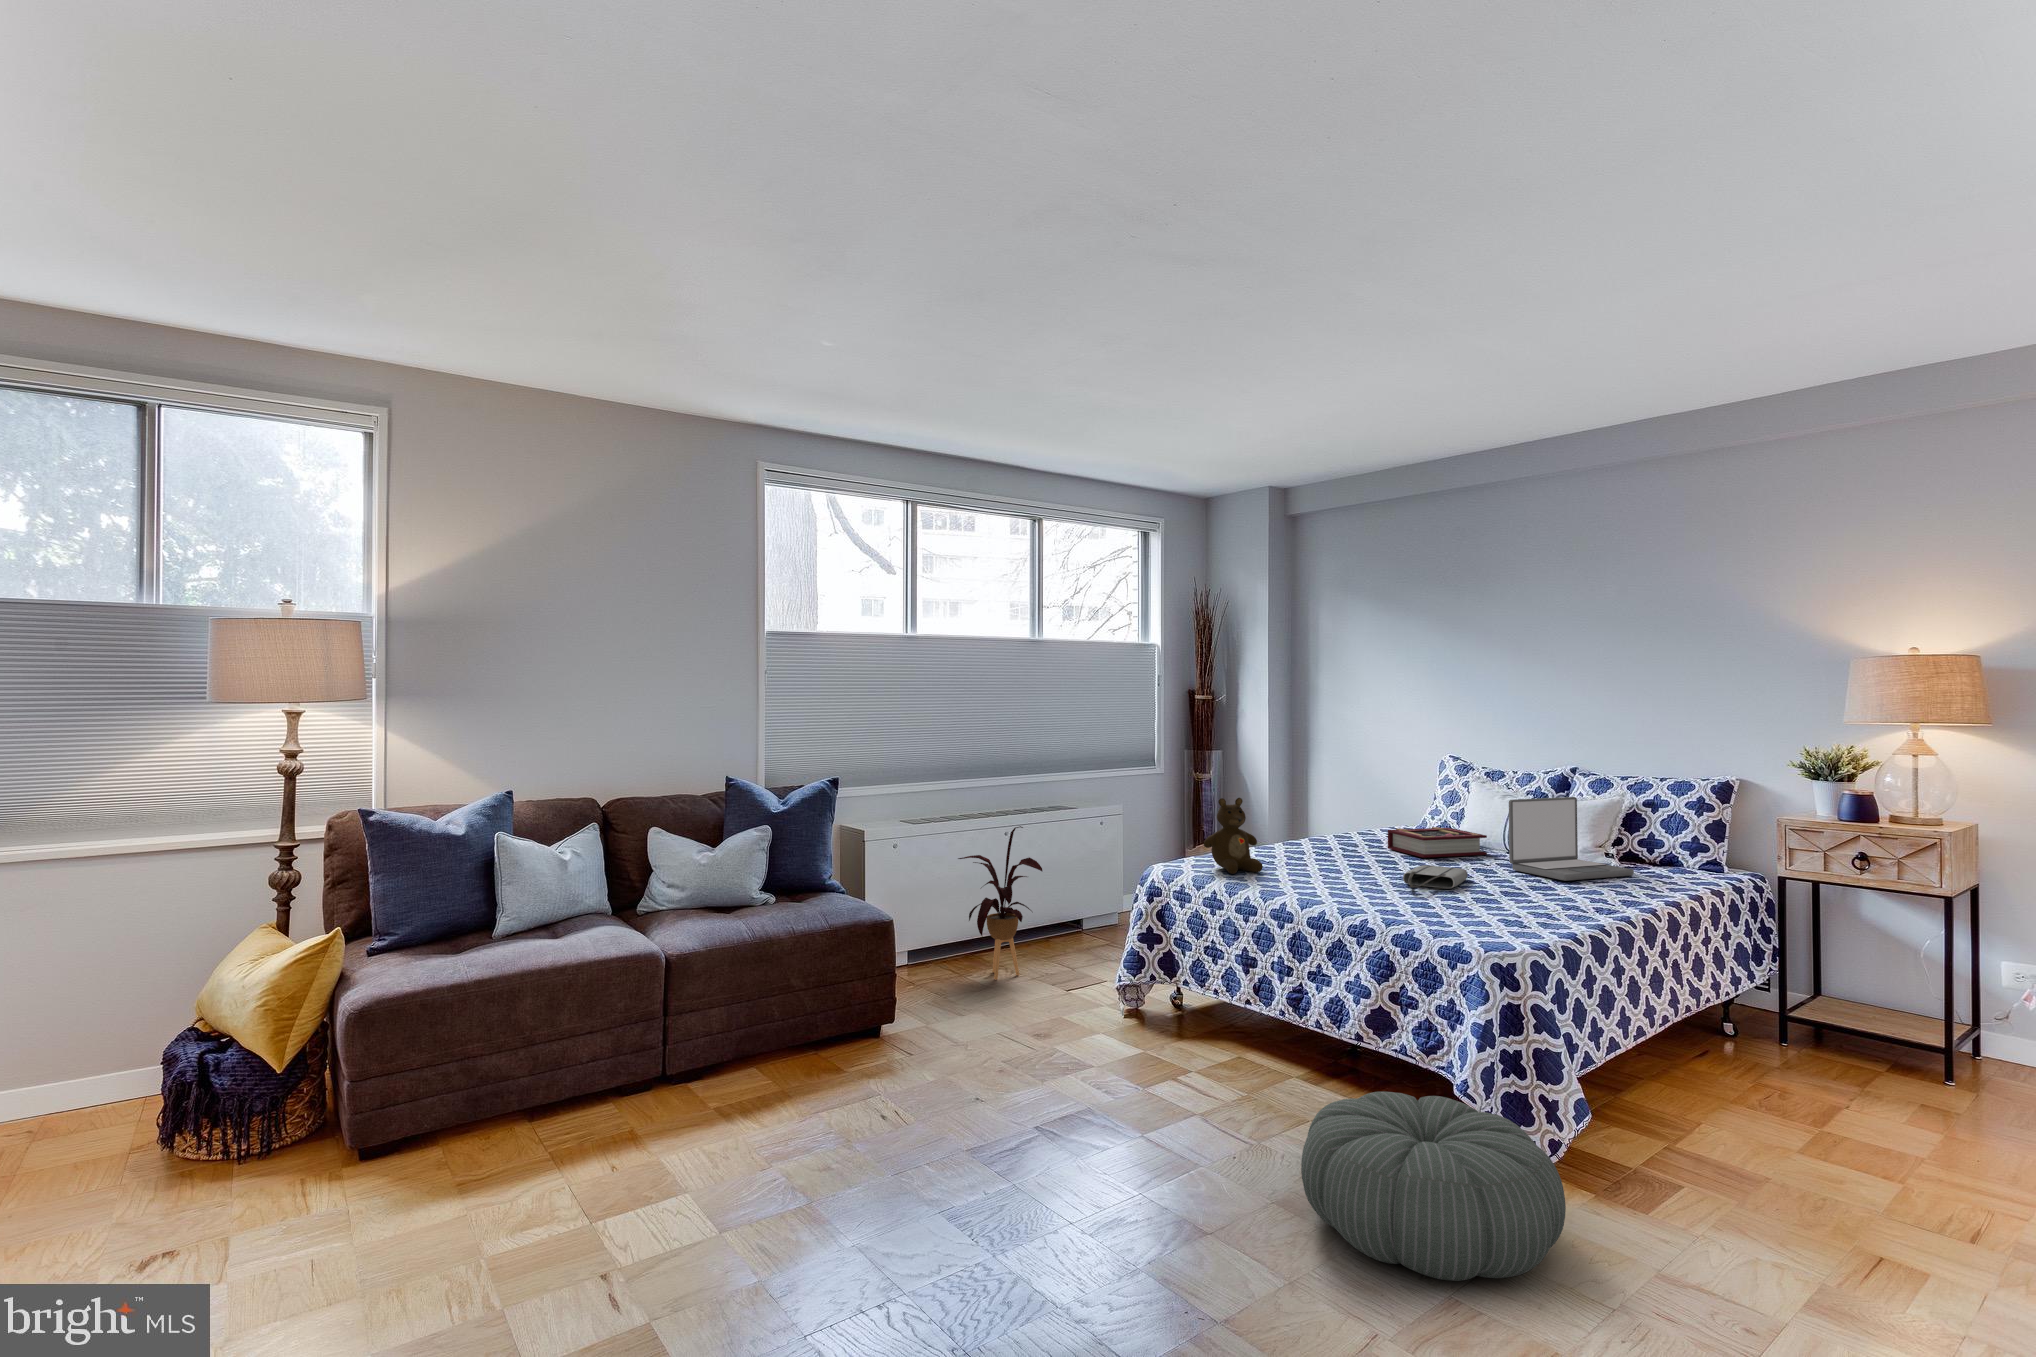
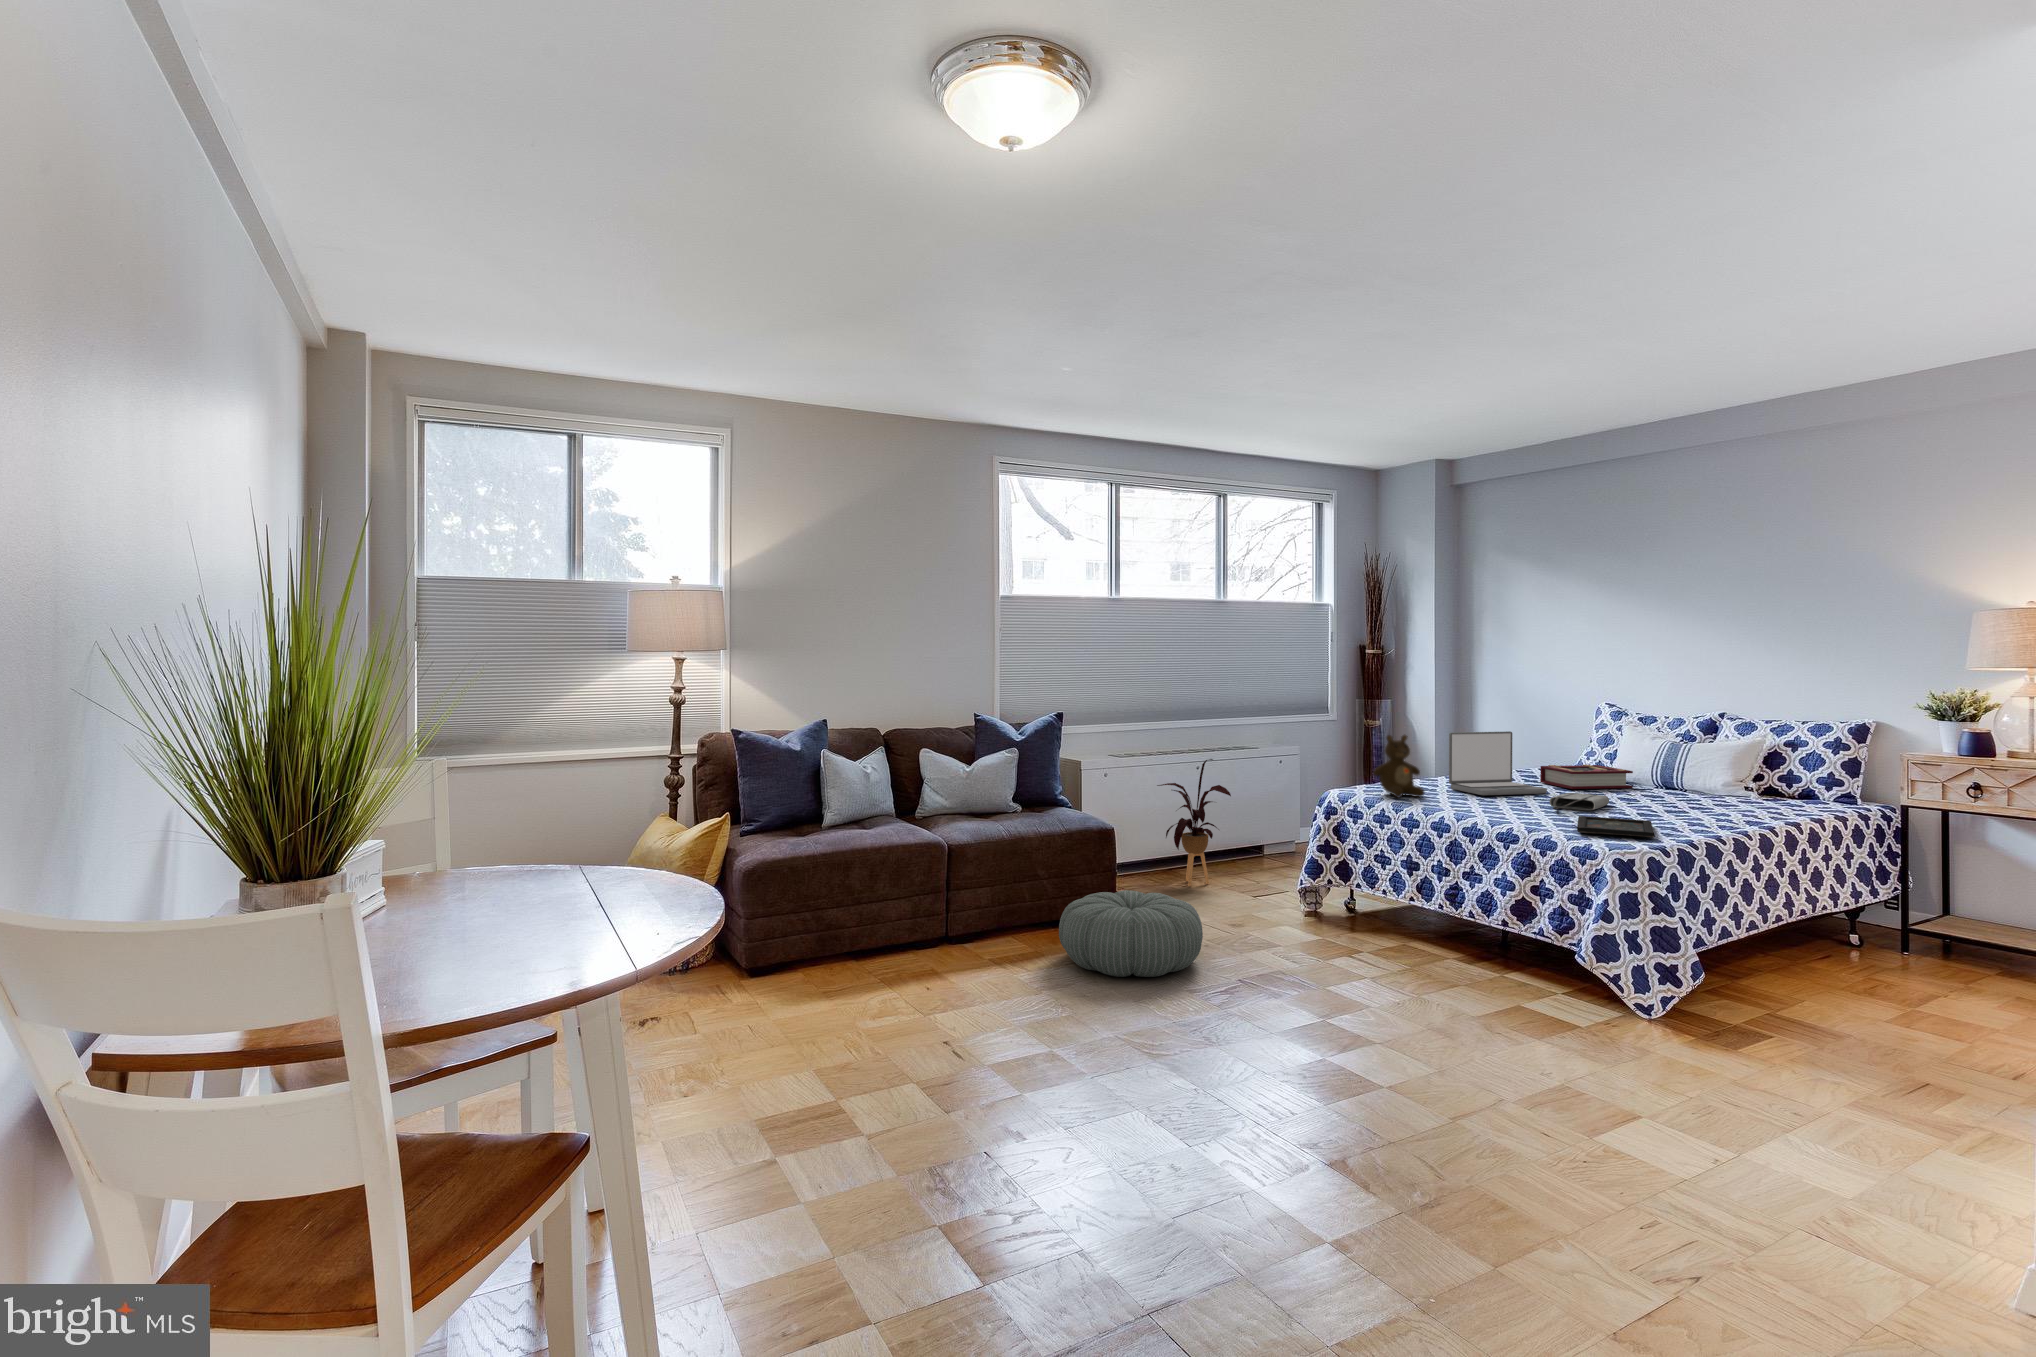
laptop: present [1509,797,1634,881] -> present [1449,731,1547,795]
tray: none [1438,899,1531,930] -> present [1577,816,1655,837]
pouf: present [1301,1092,1566,1281] -> present [1059,890,1203,977]

